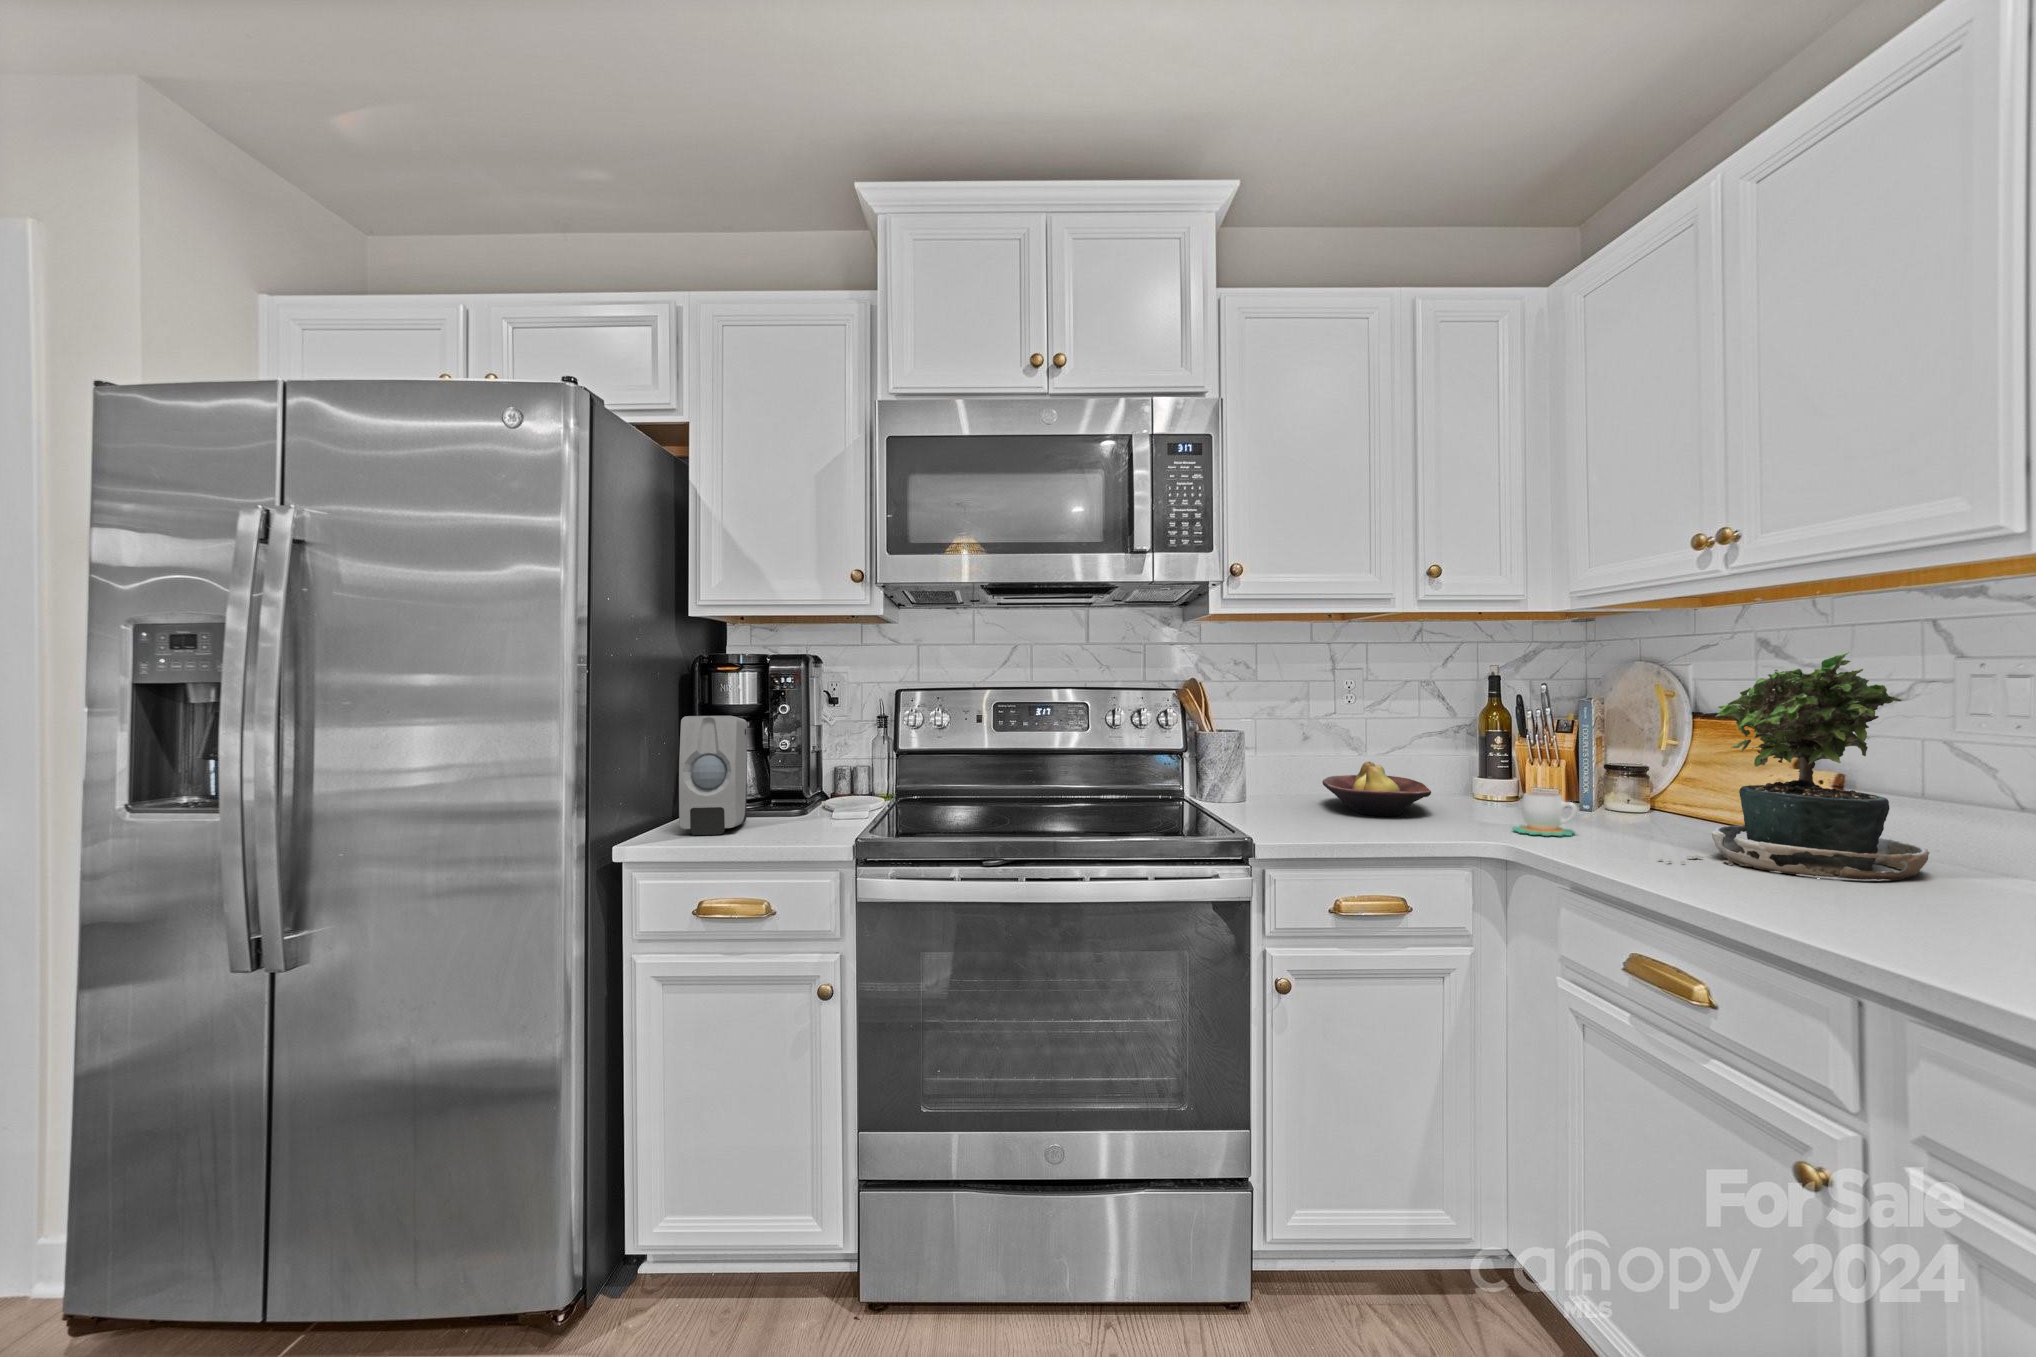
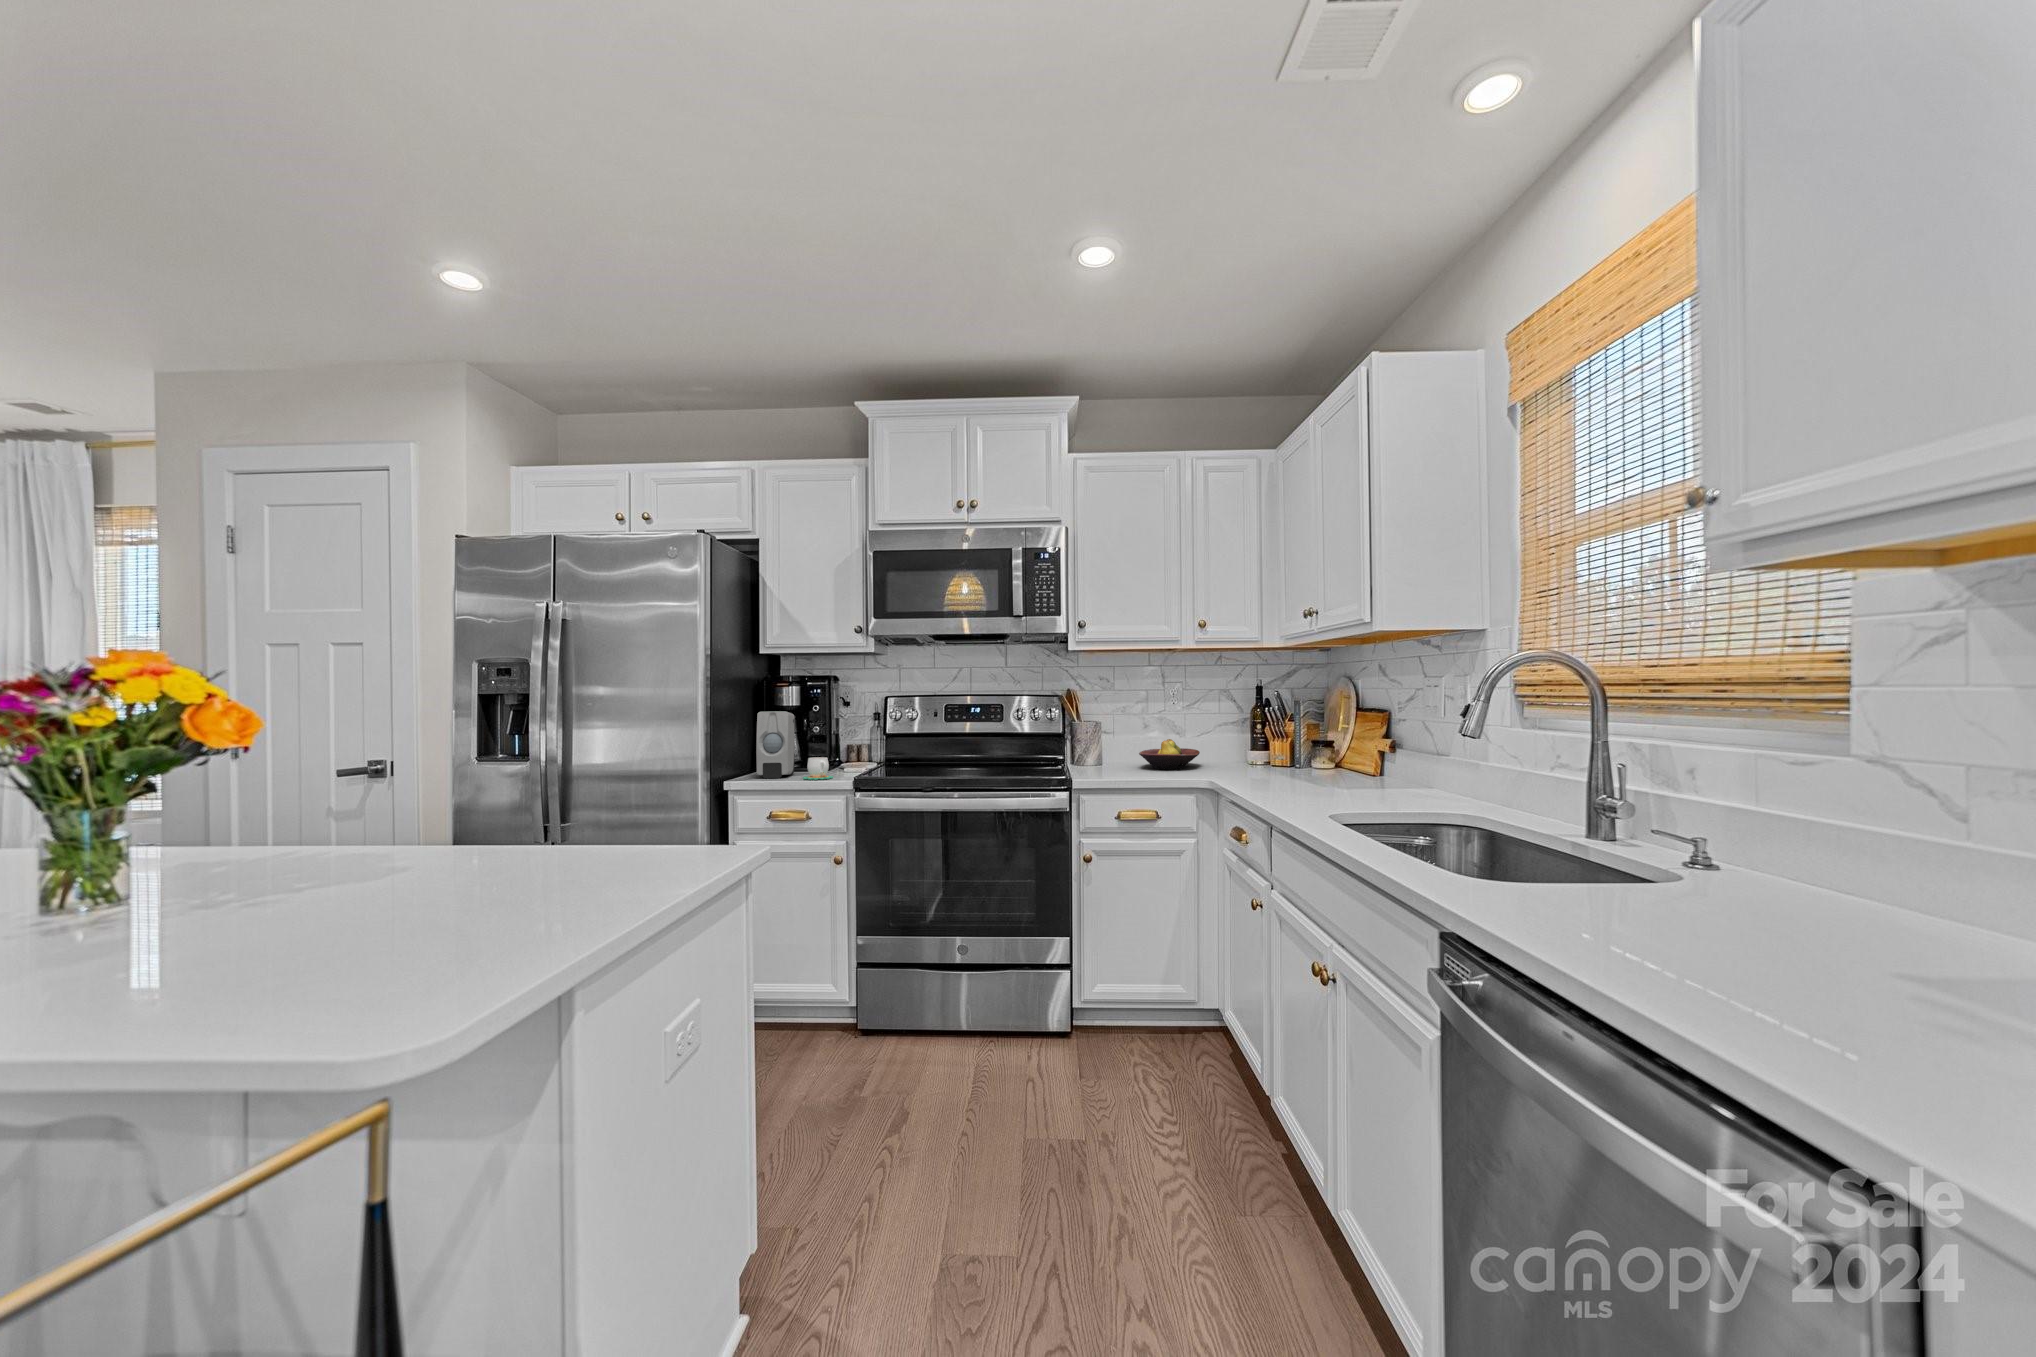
potted plant: present [1658,652,1930,881] -> none [1266,673,1387,787]
mug: present [1512,793,1578,836] -> present [803,757,833,780]

